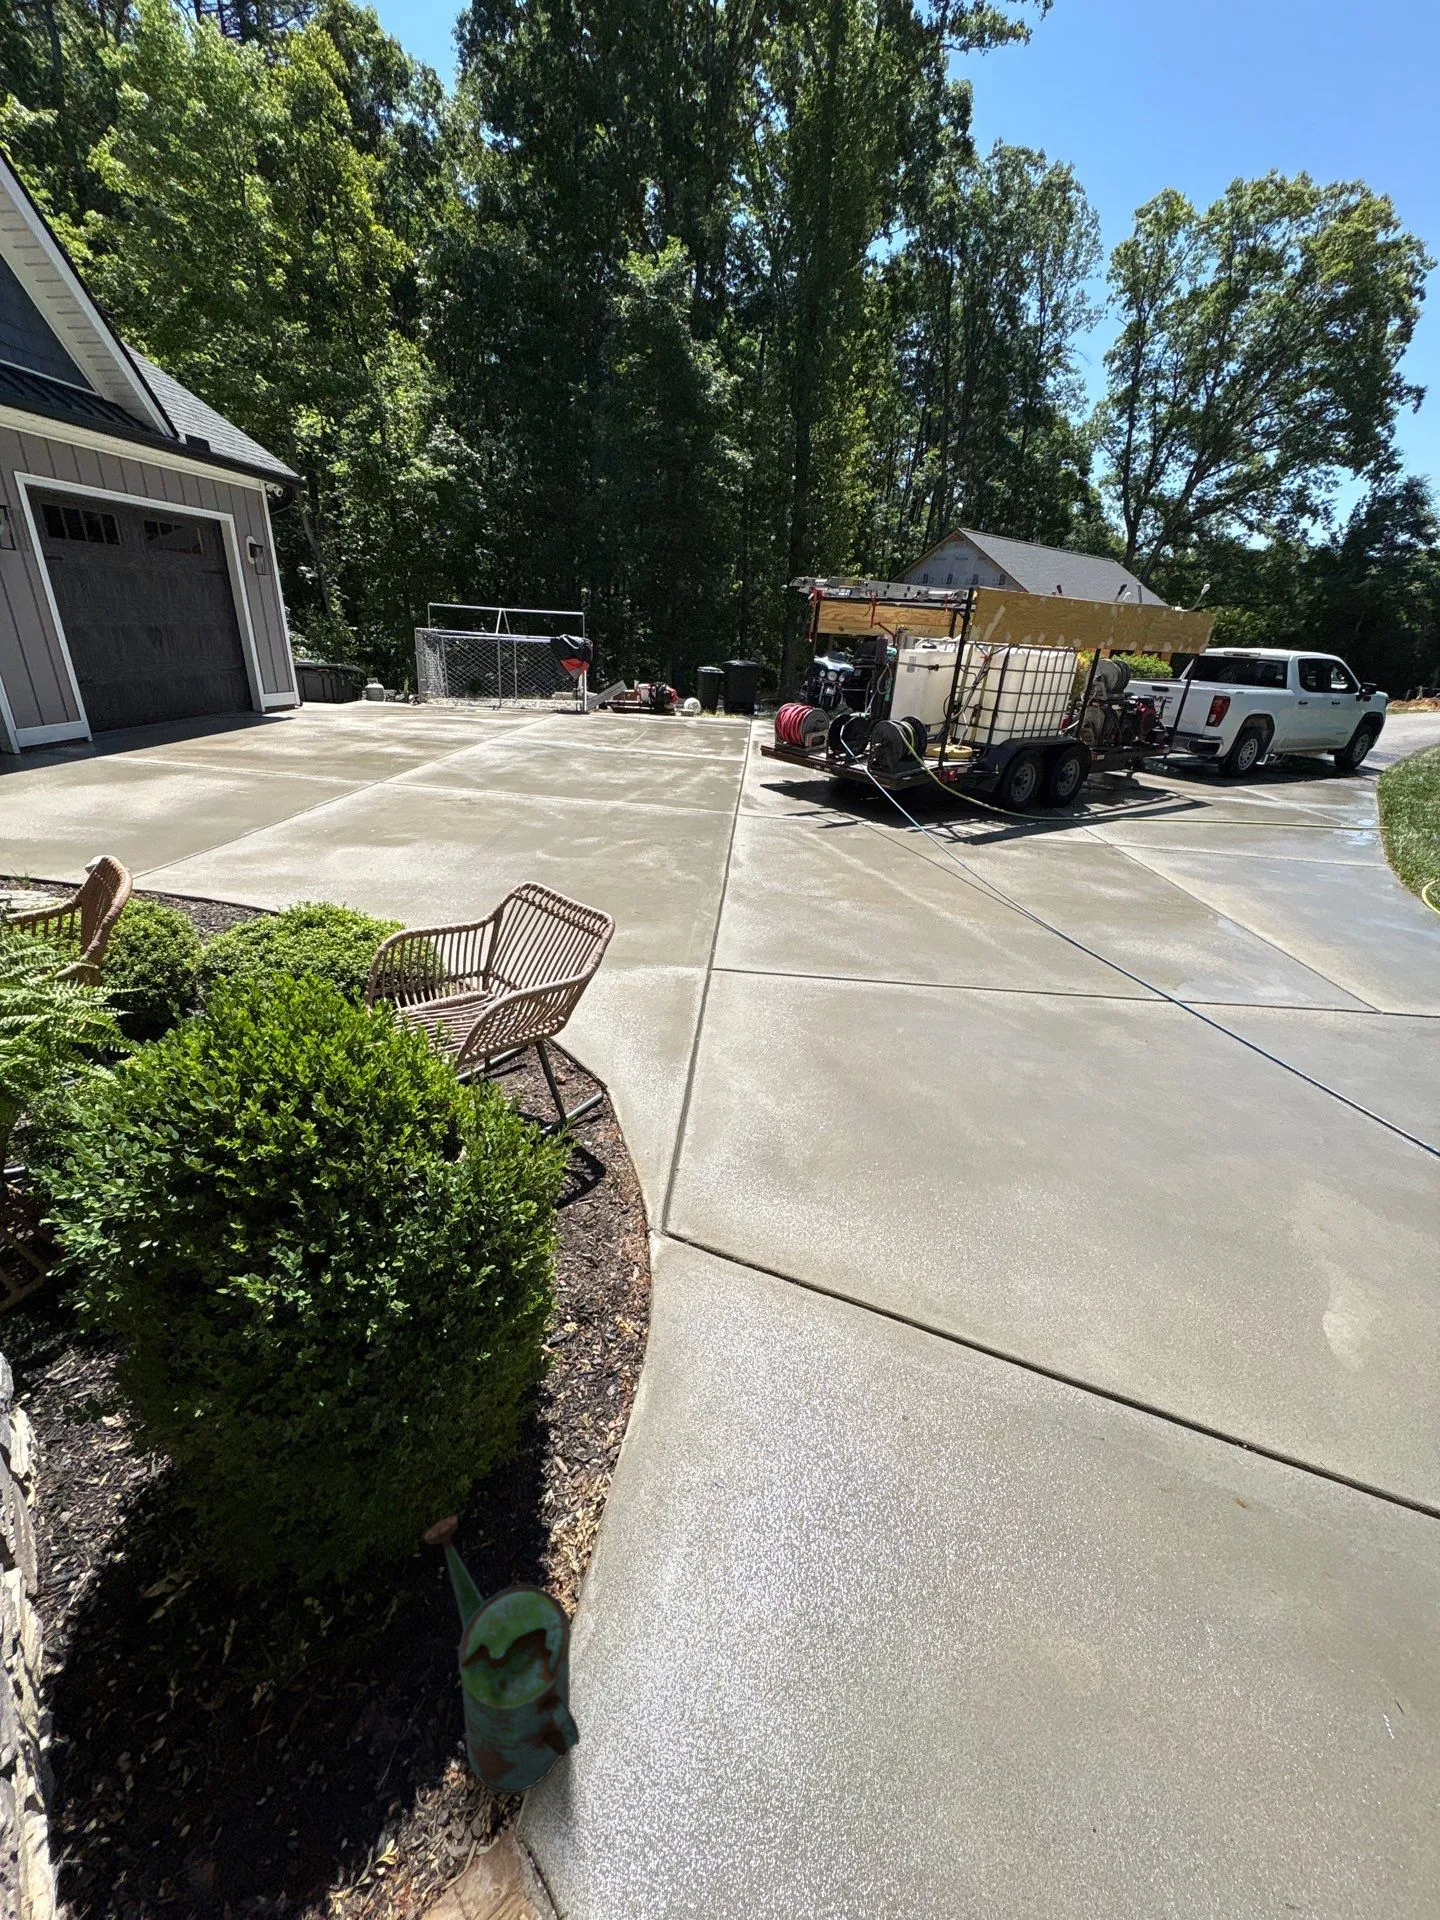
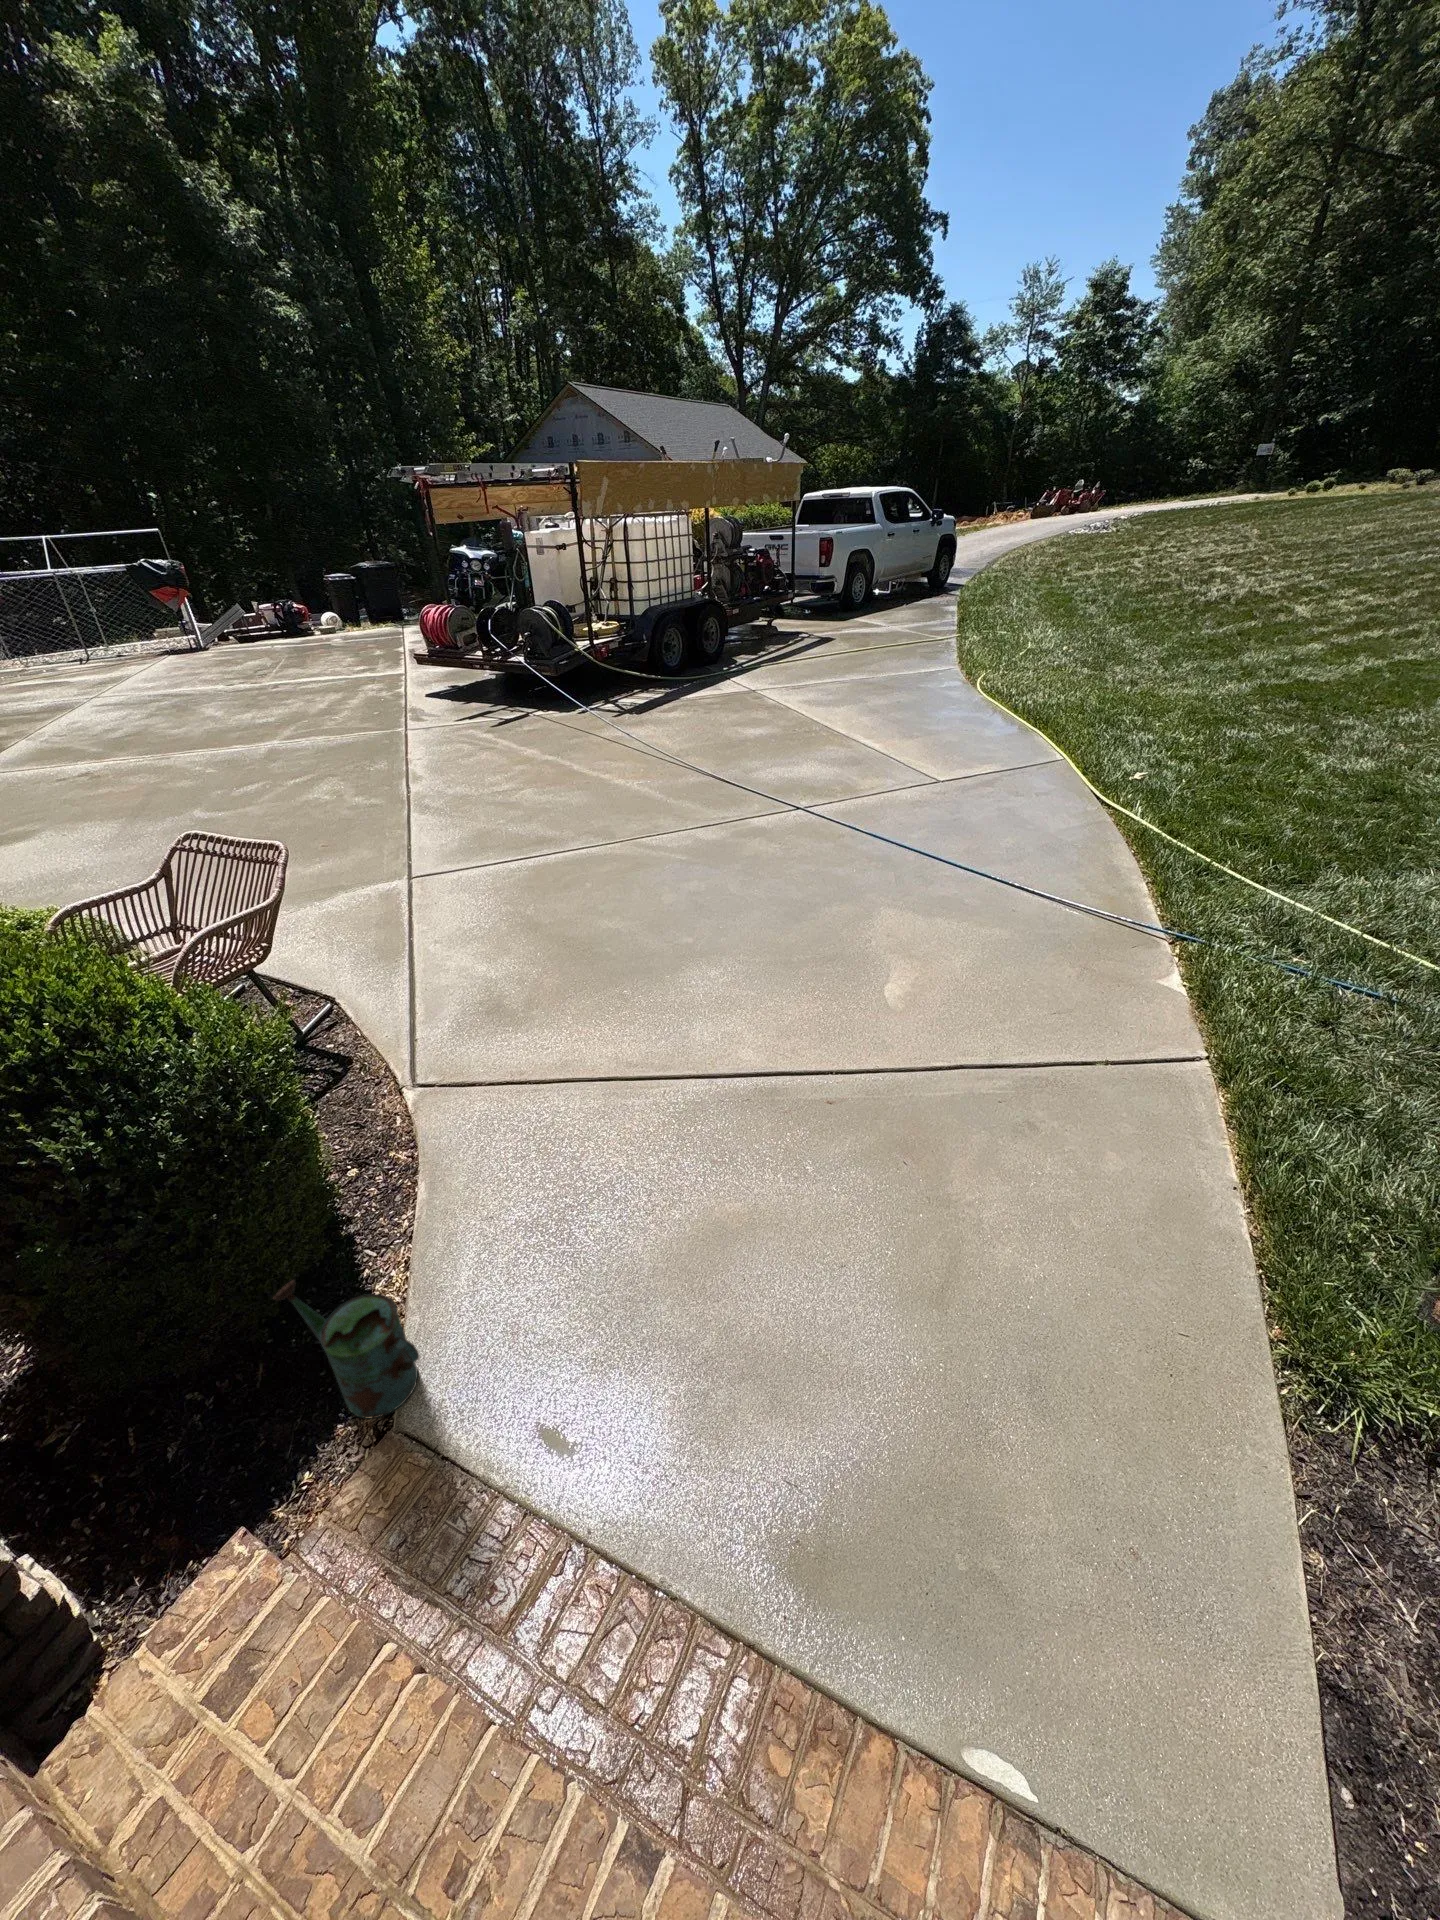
potted plant: present [463,677,488,700] -> none [30,621,72,652]

